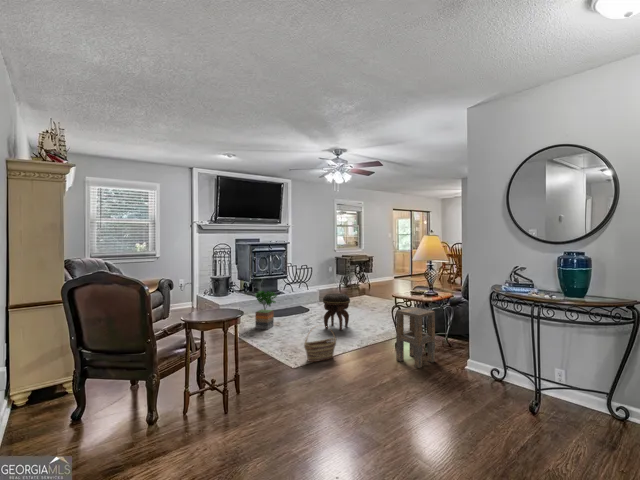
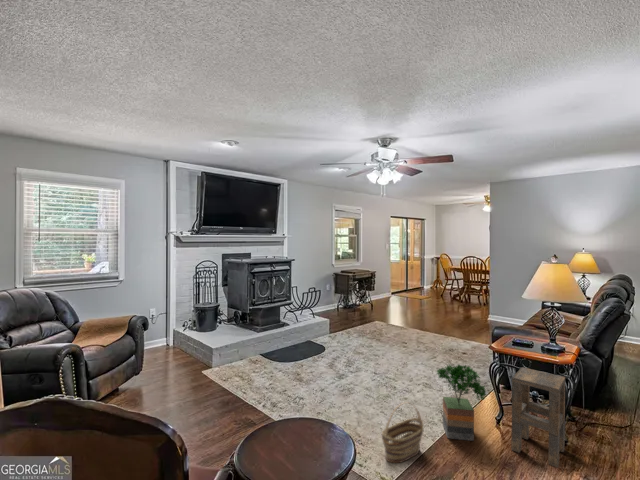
potted tree: present [255,291,277,329] -> present [437,365,486,441]
footstool: present [323,293,350,330] -> none [363,333,399,386]

